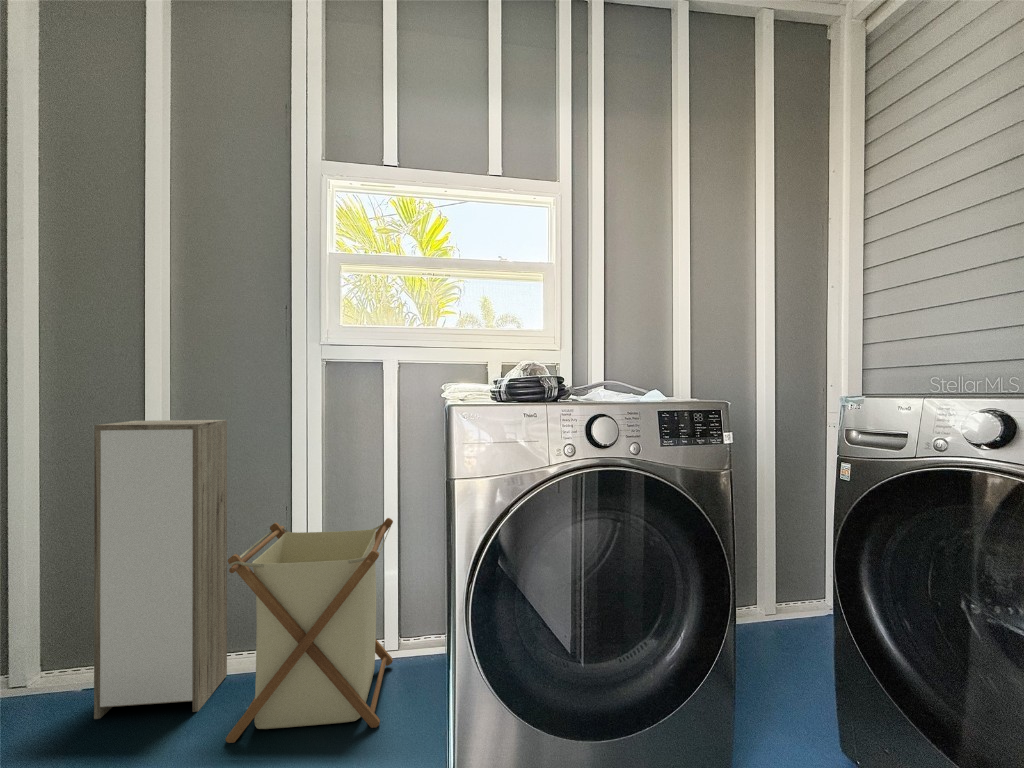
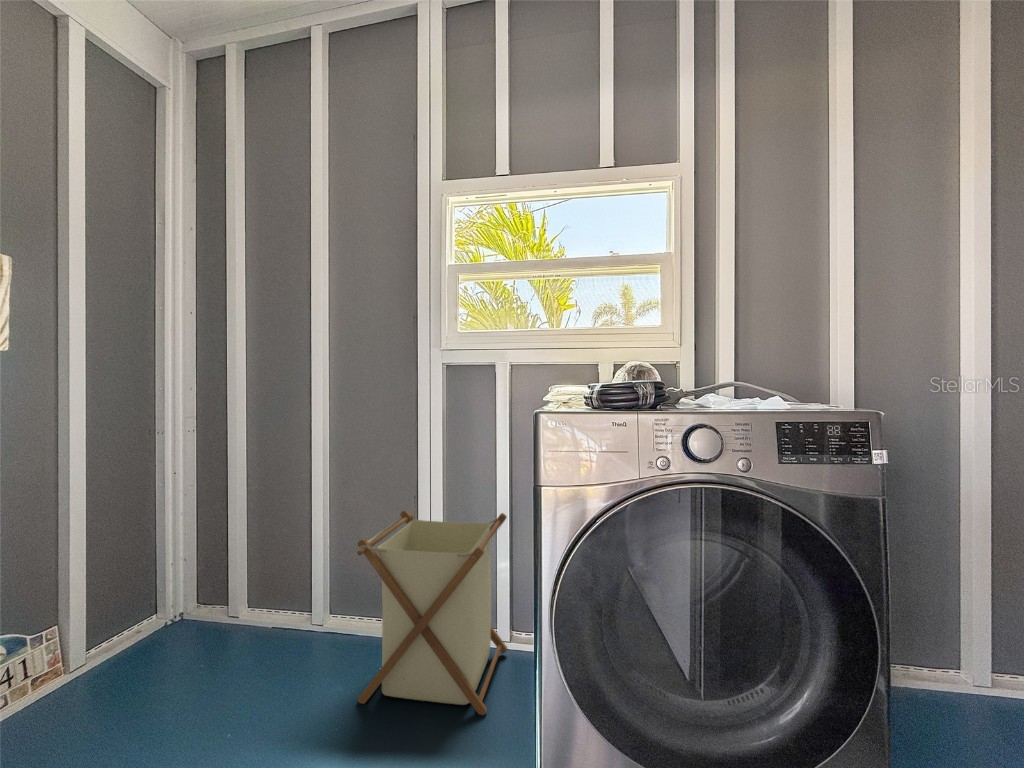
storage cabinet: present [94,420,227,719] -> none [266,417,369,669]

